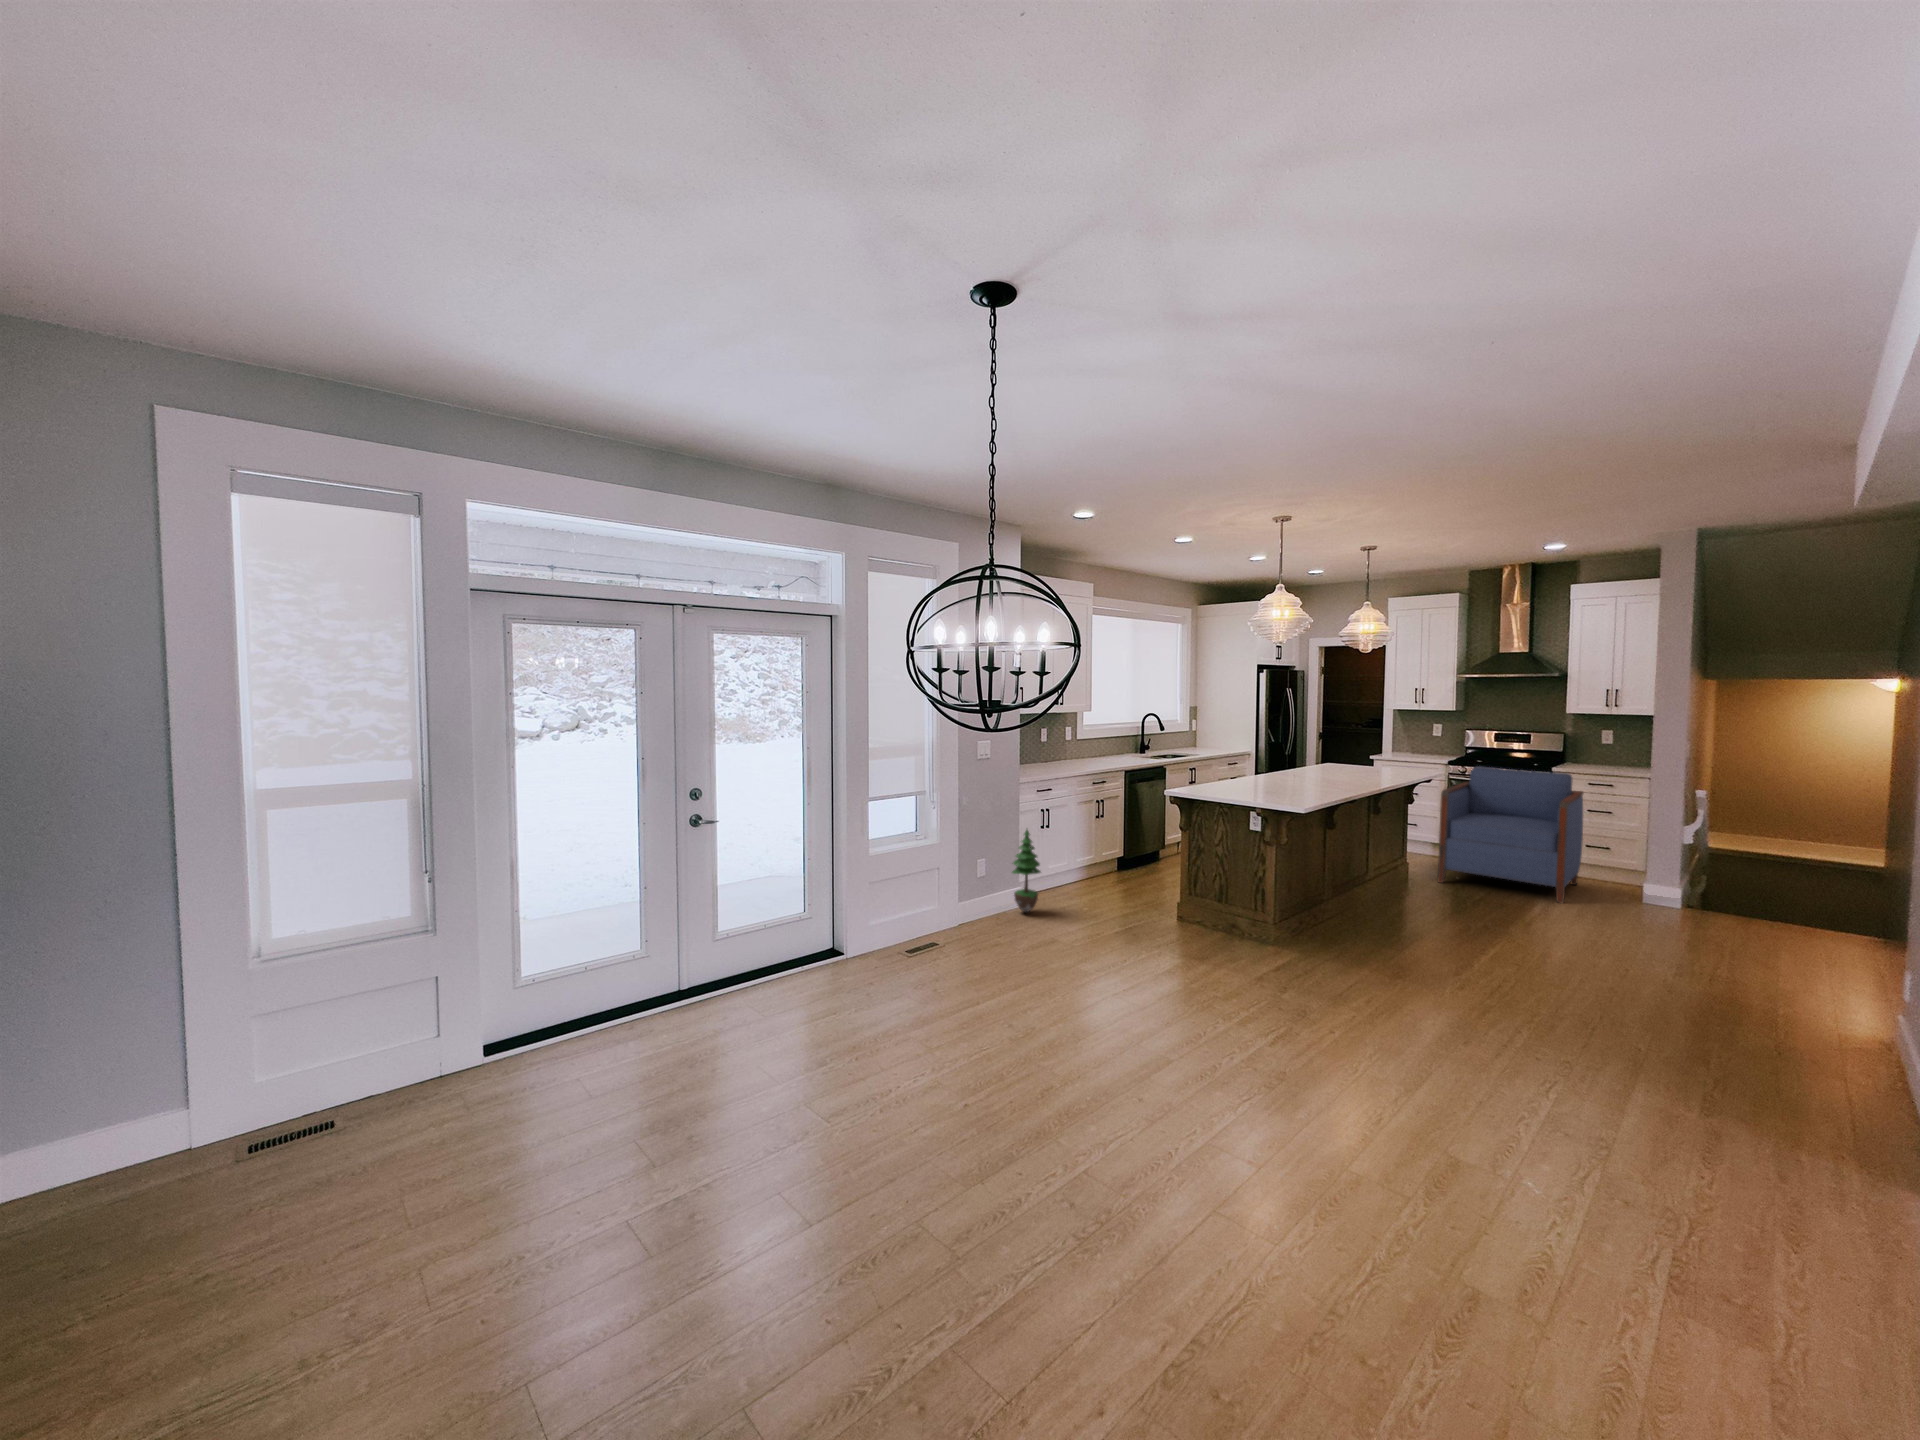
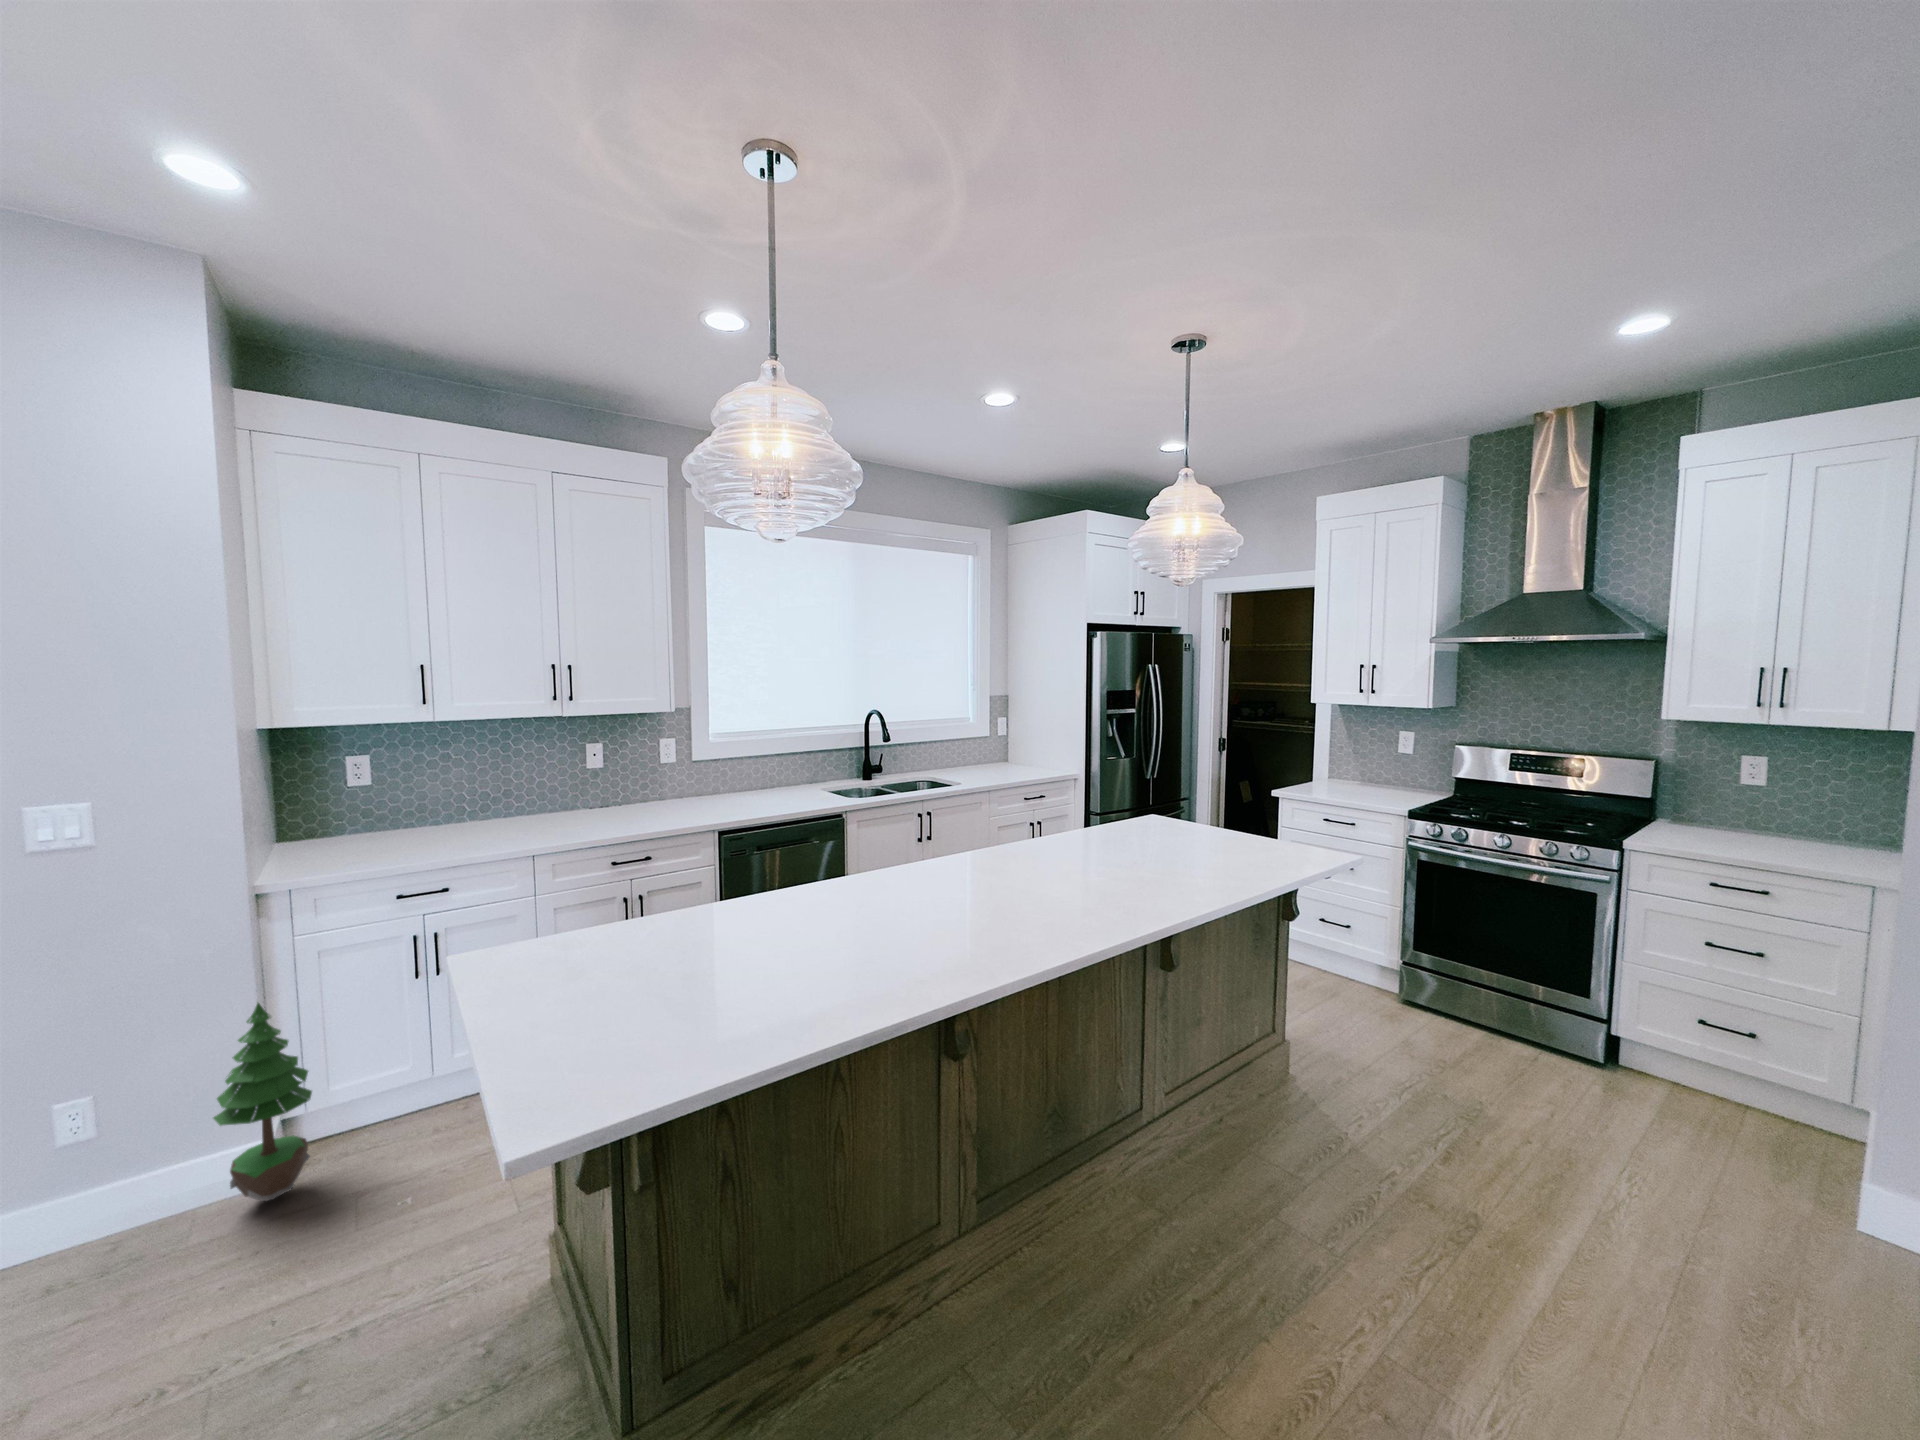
armchair: present [1438,766,1583,903] -> none [1350,830,1698,1210]

